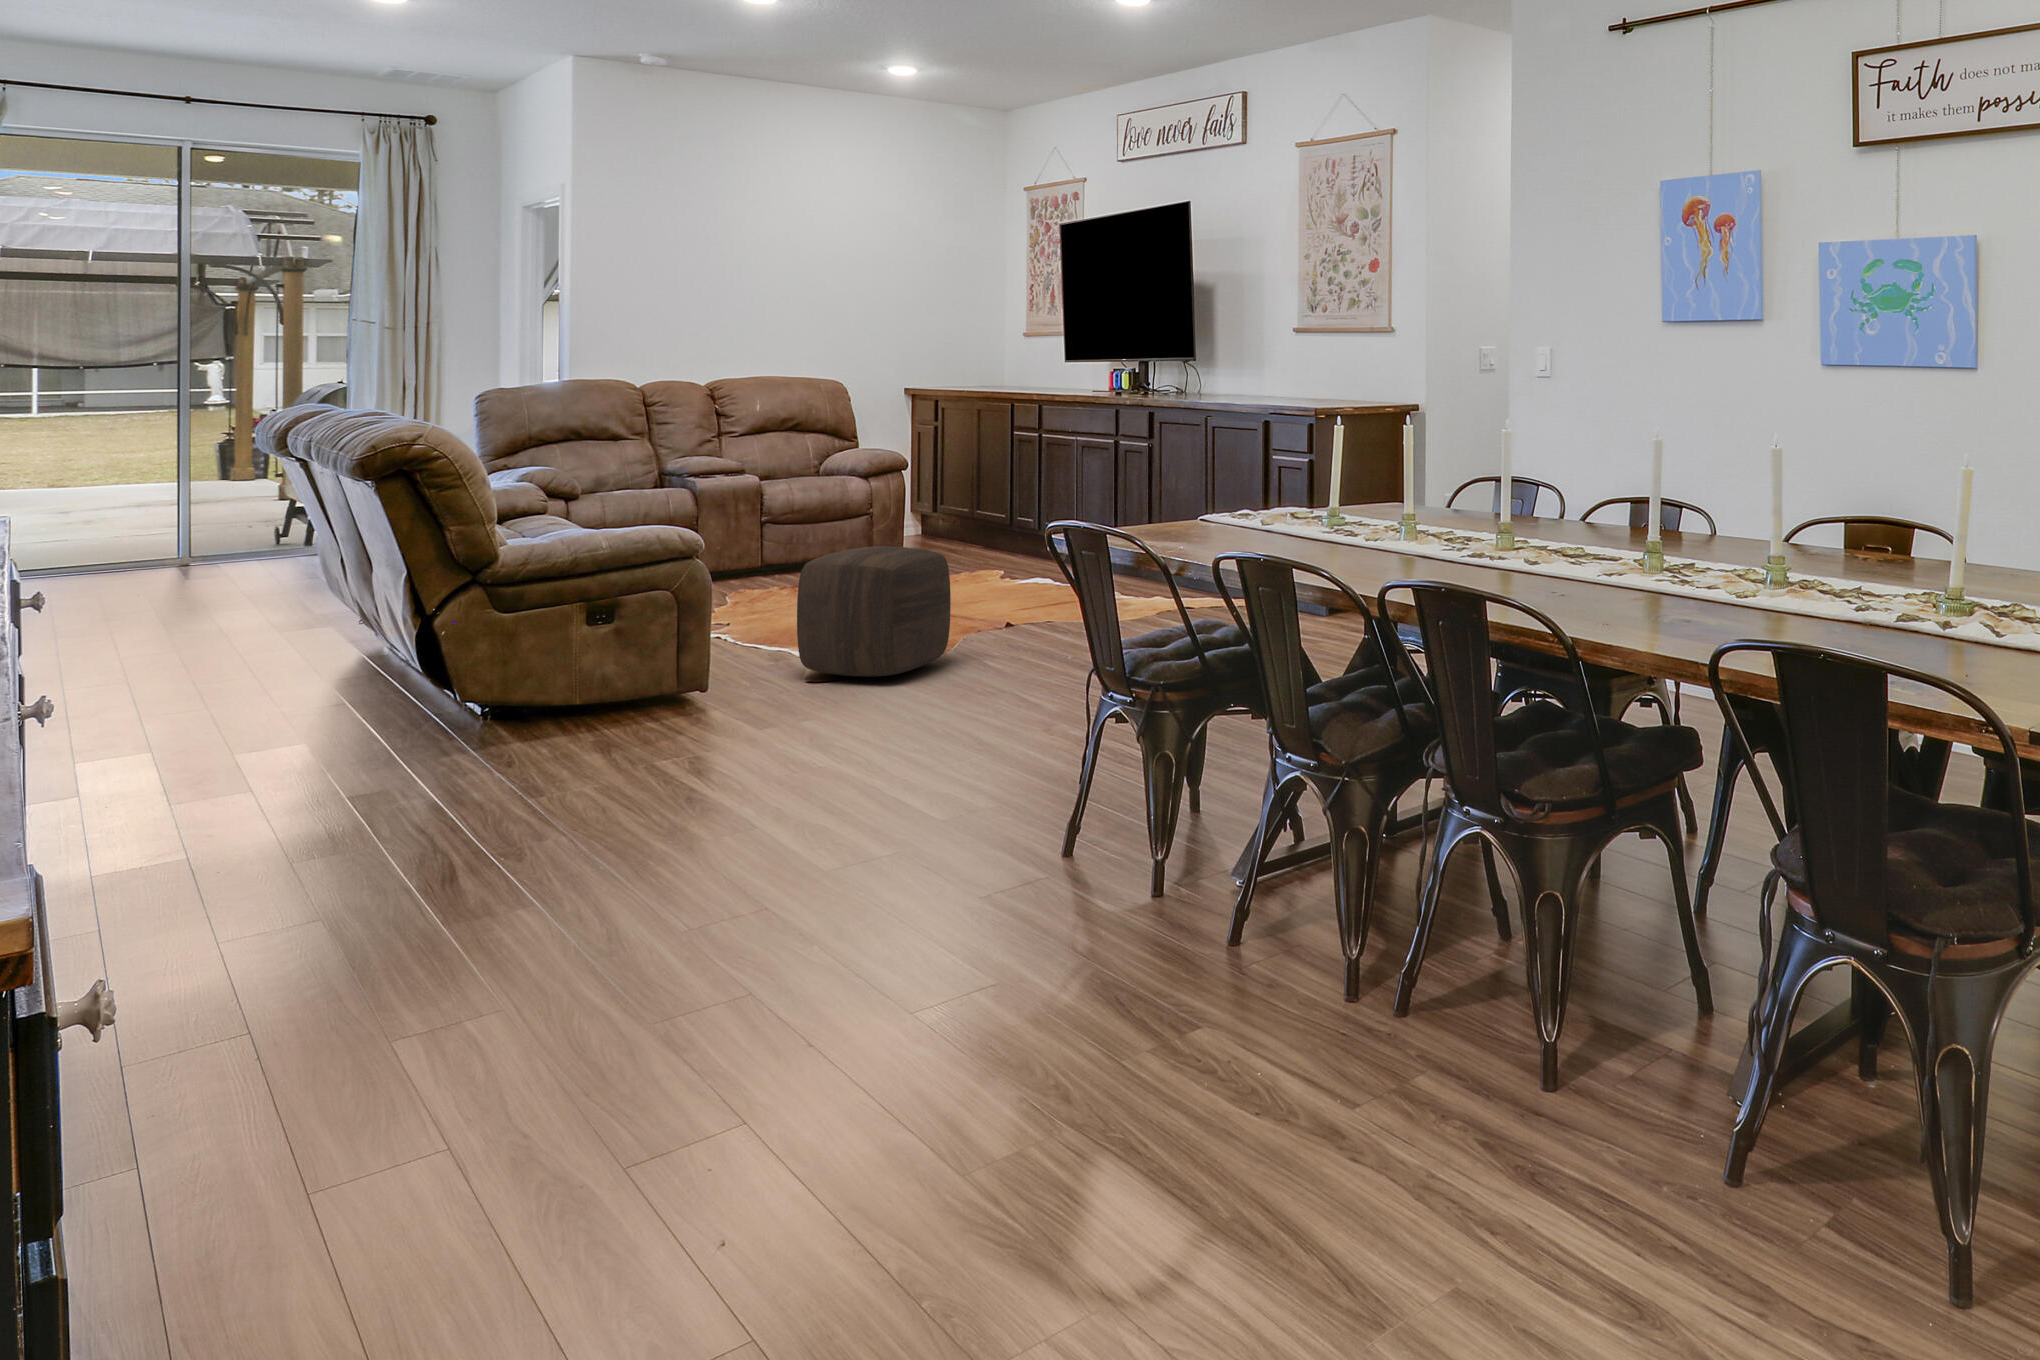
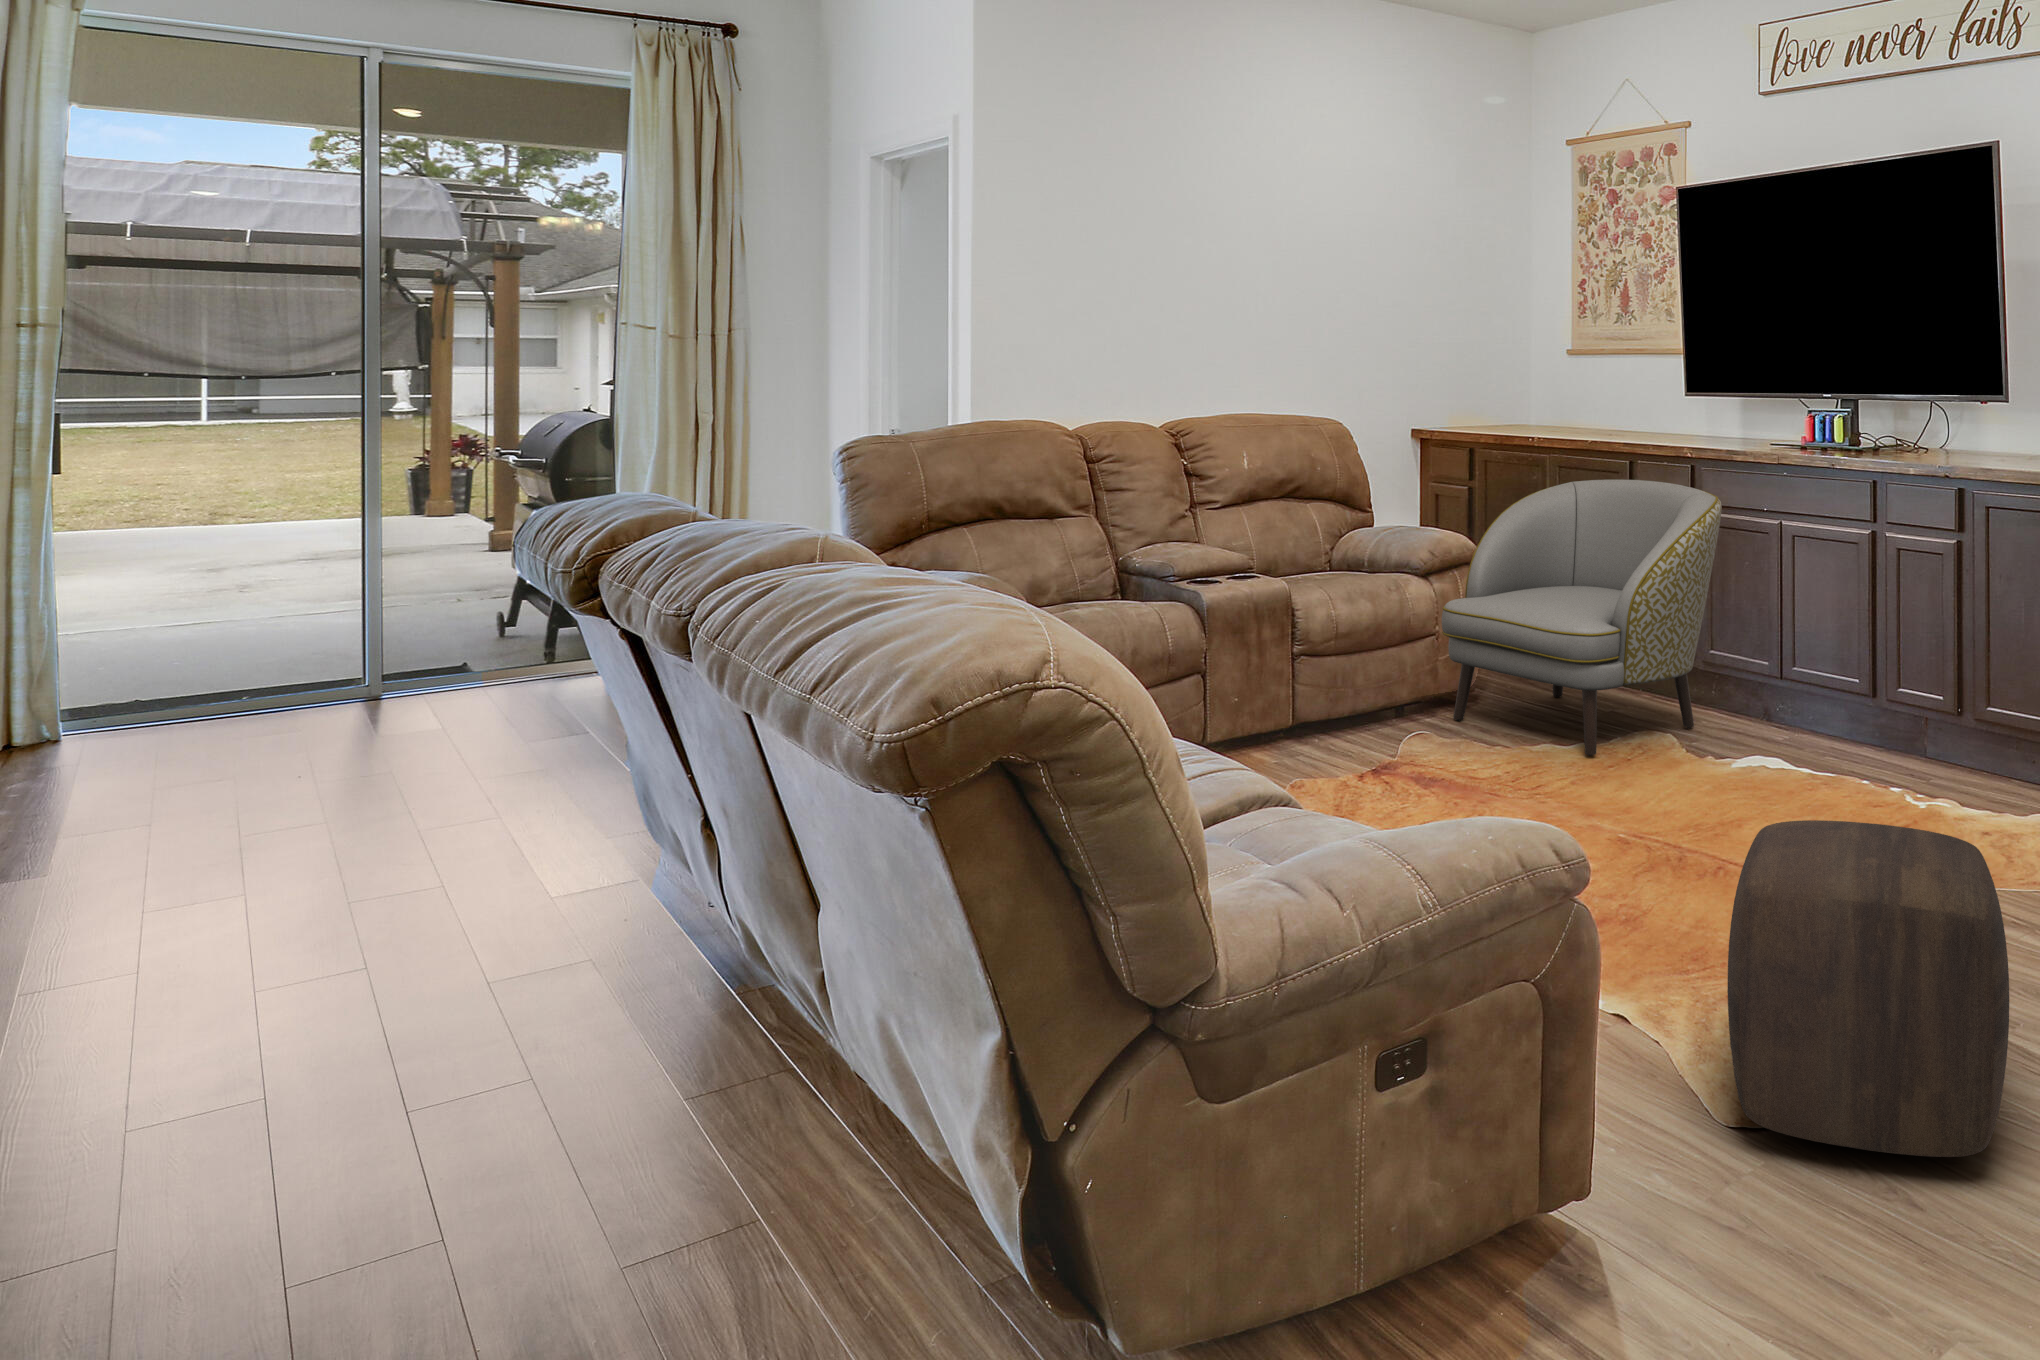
armchair: none [872,415,1048,576] -> present [1442,480,1722,756]

